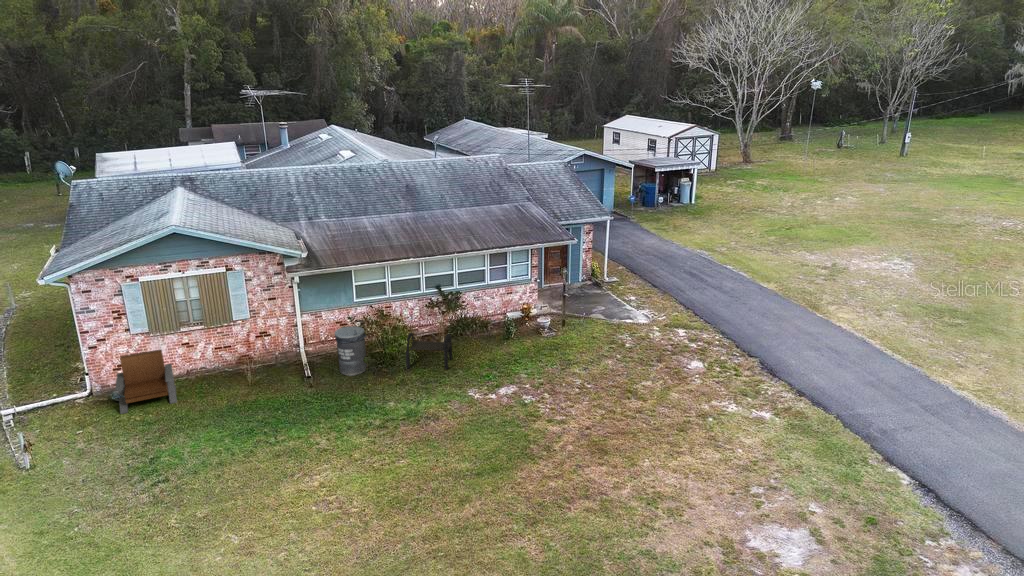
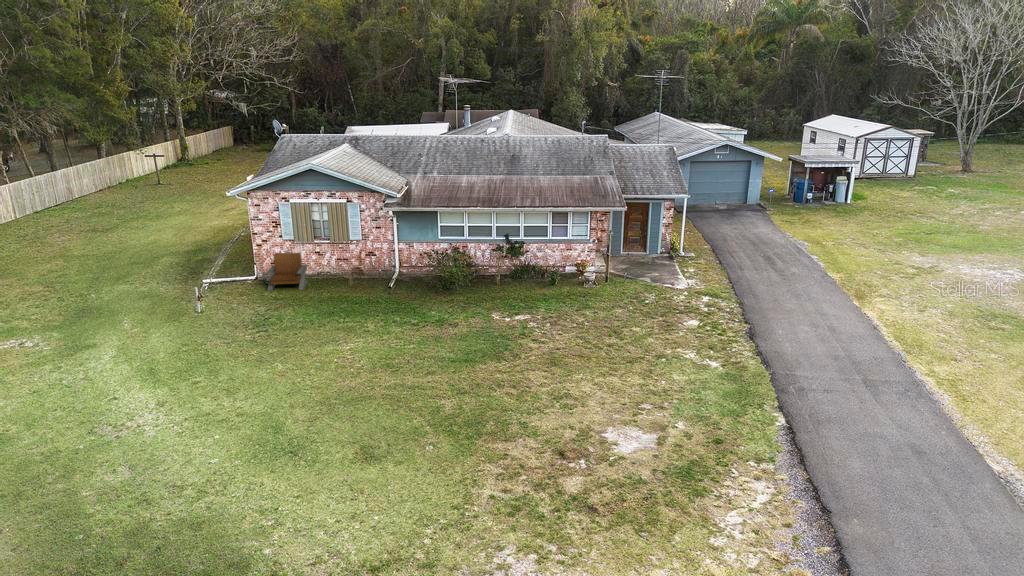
trash can: present [335,326,367,376] -> none [414,255,437,292]
bench: present [405,333,452,370] -> none [463,266,502,298]

